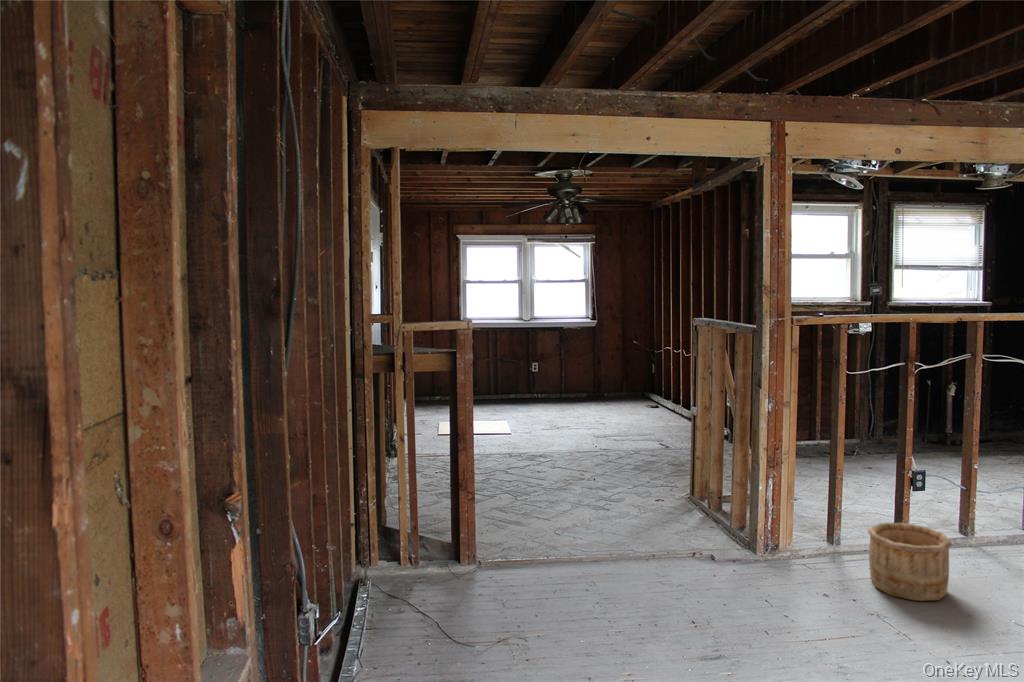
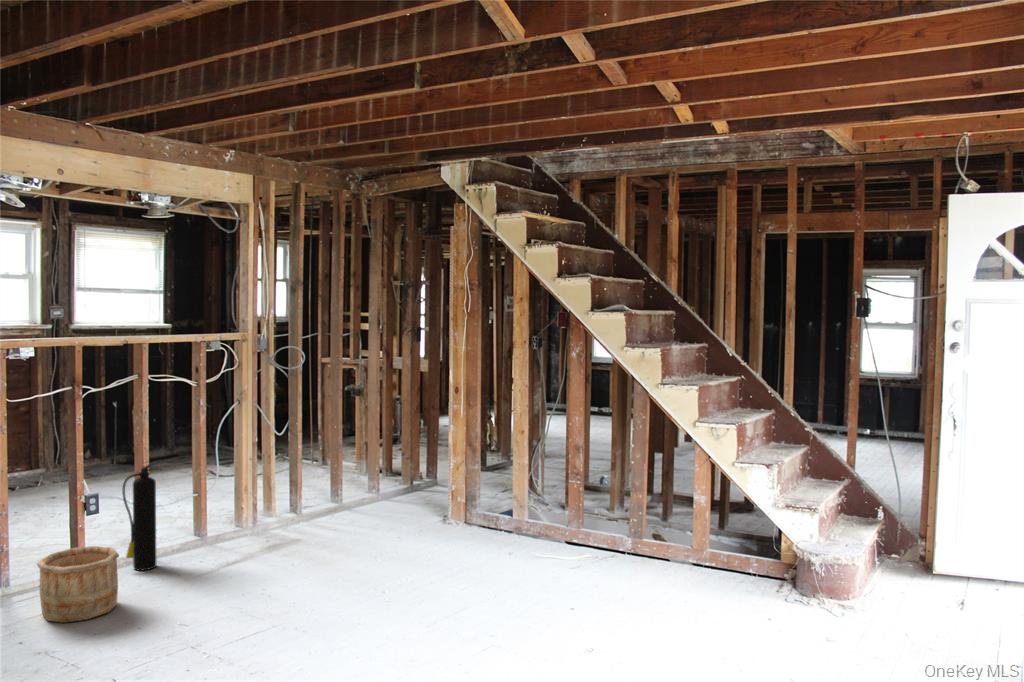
fire extinguisher: none [951,448,998,562] -> present [122,461,161,571]

